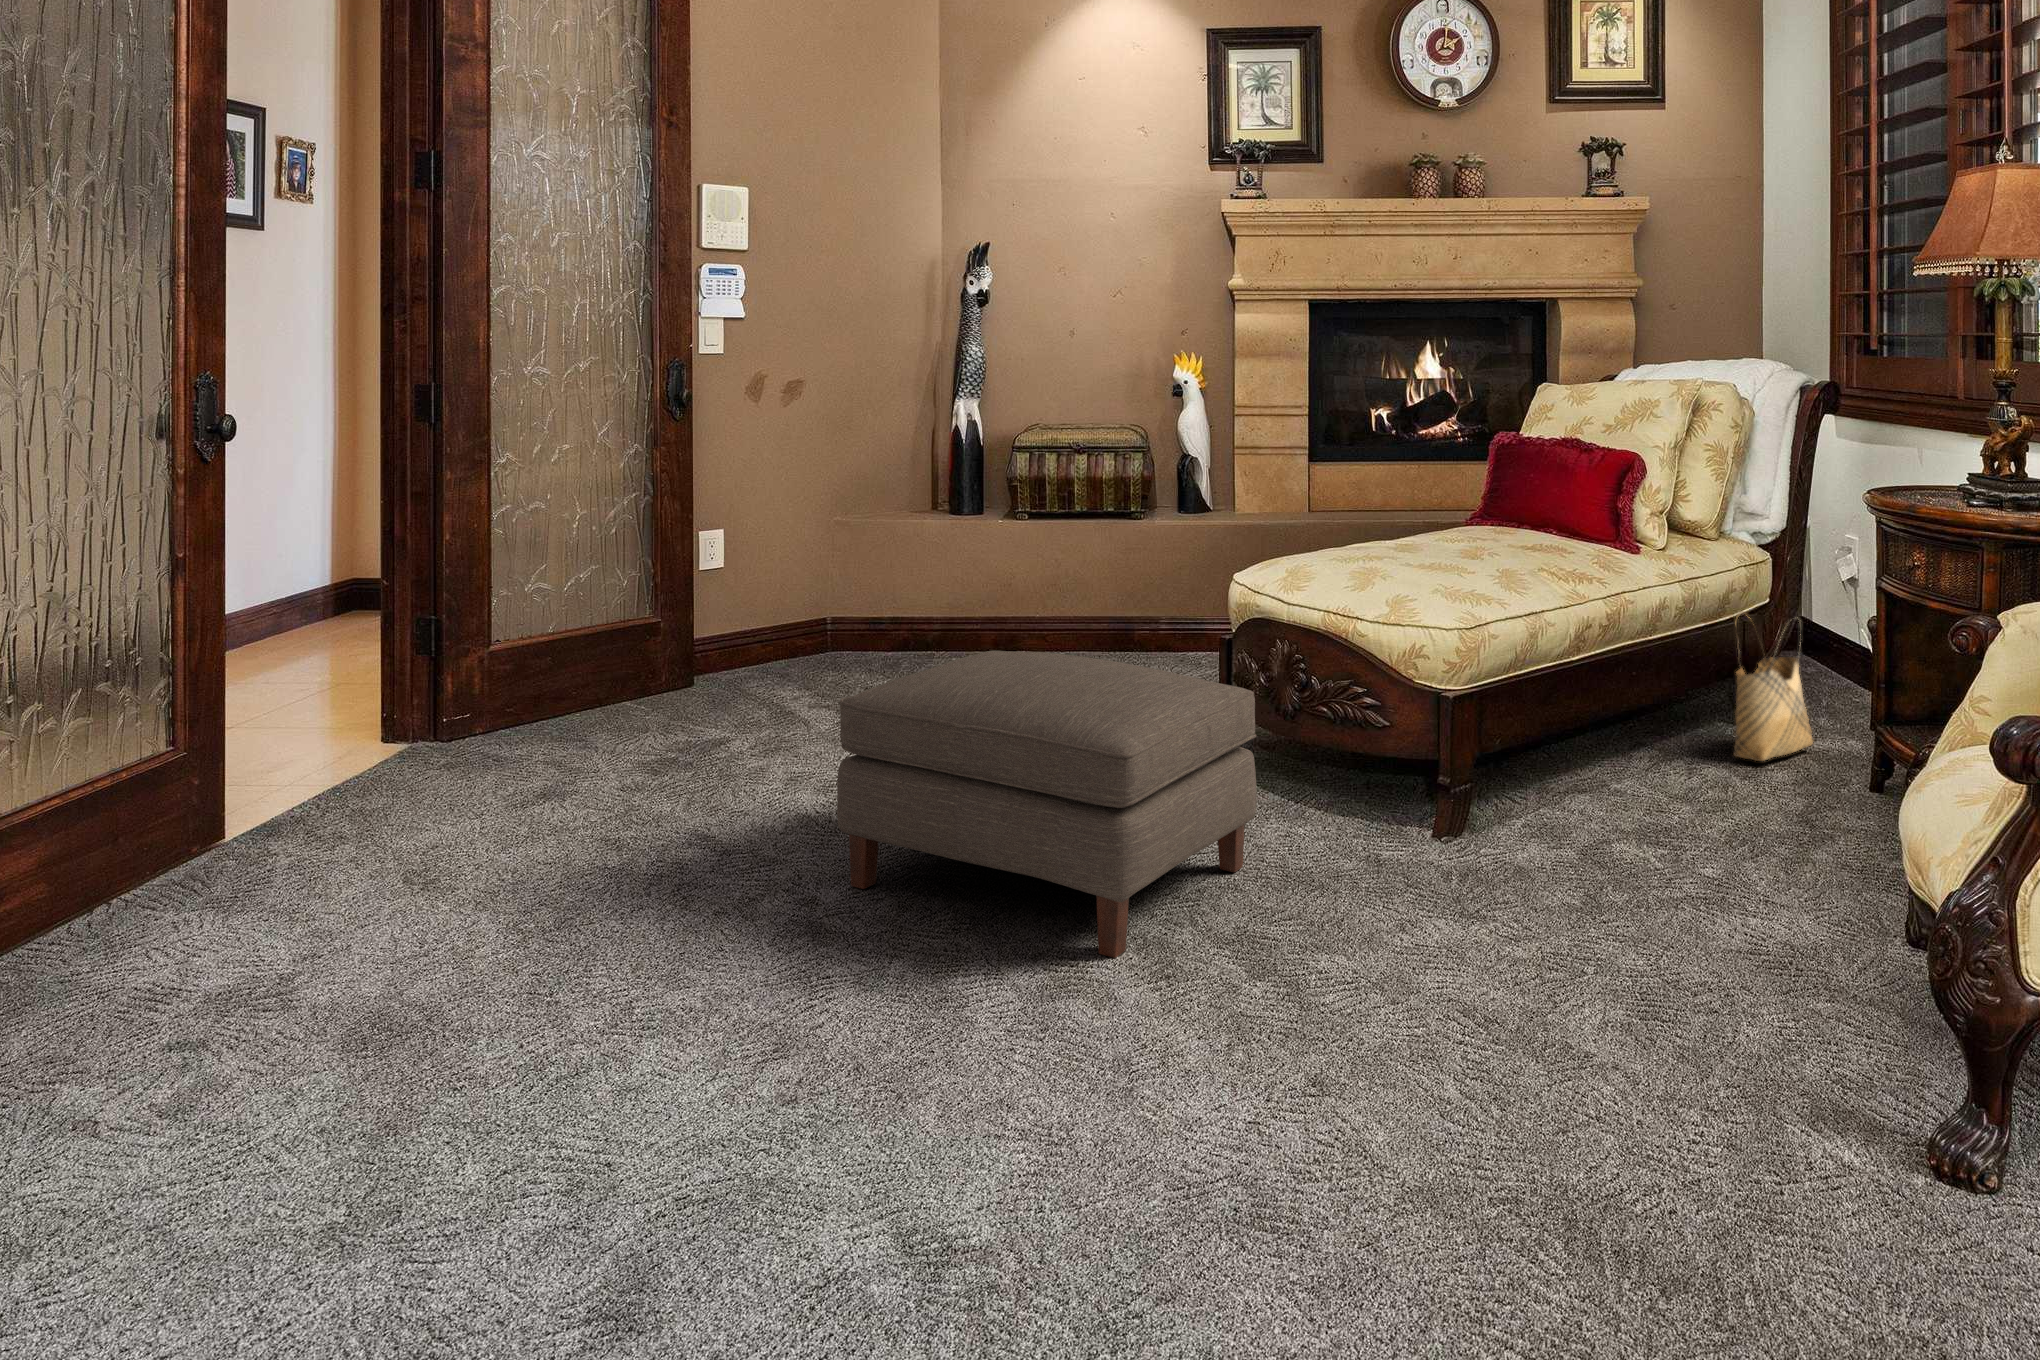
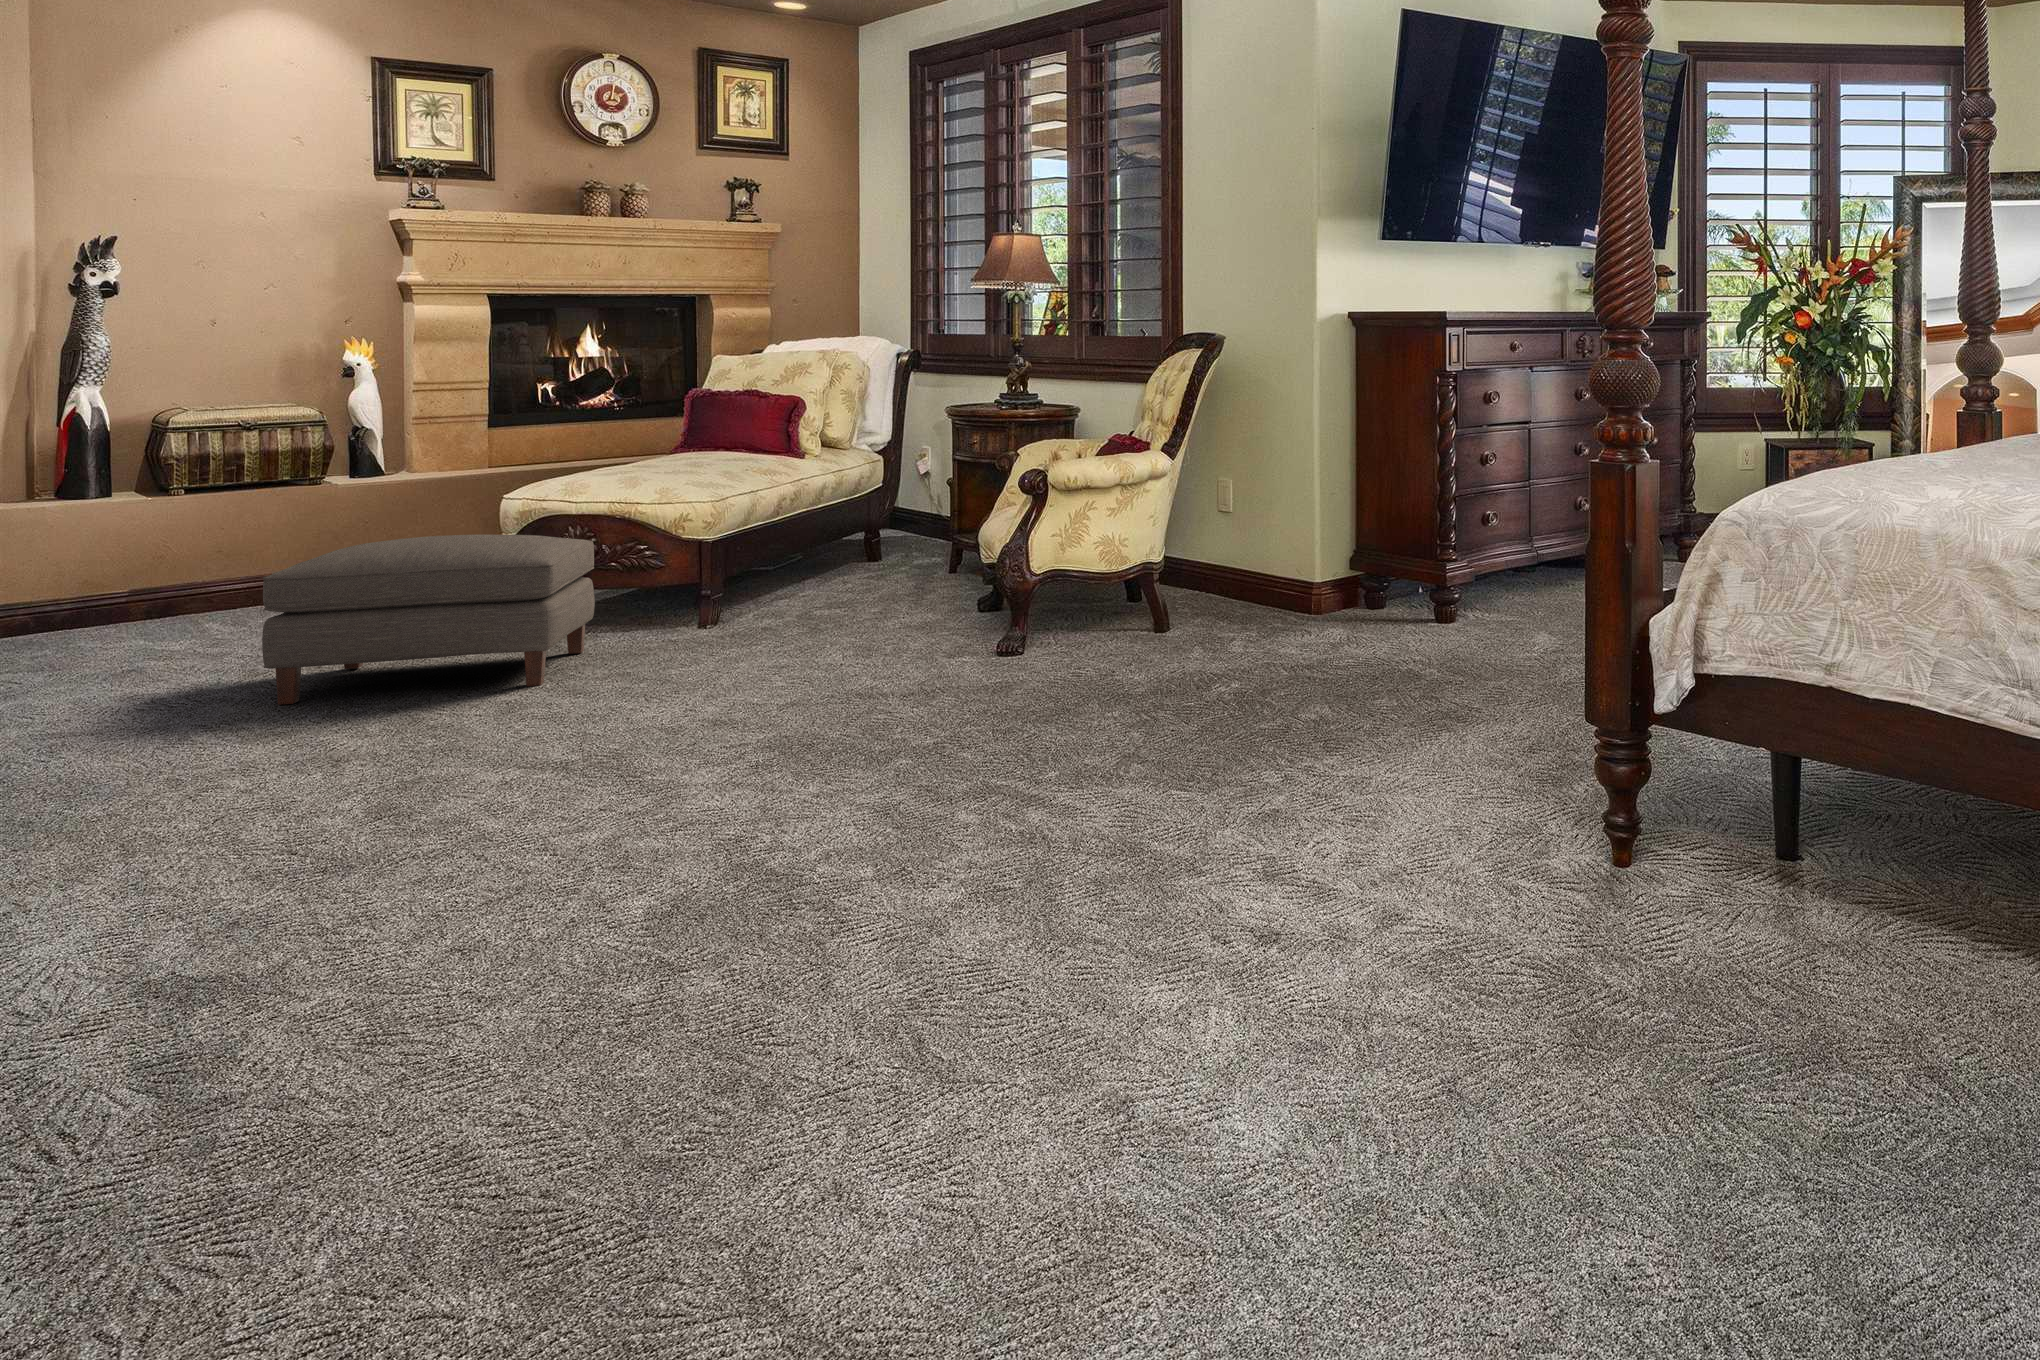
woven basket: present [1734,612,1813,761] -> none [868,487,913,573]

